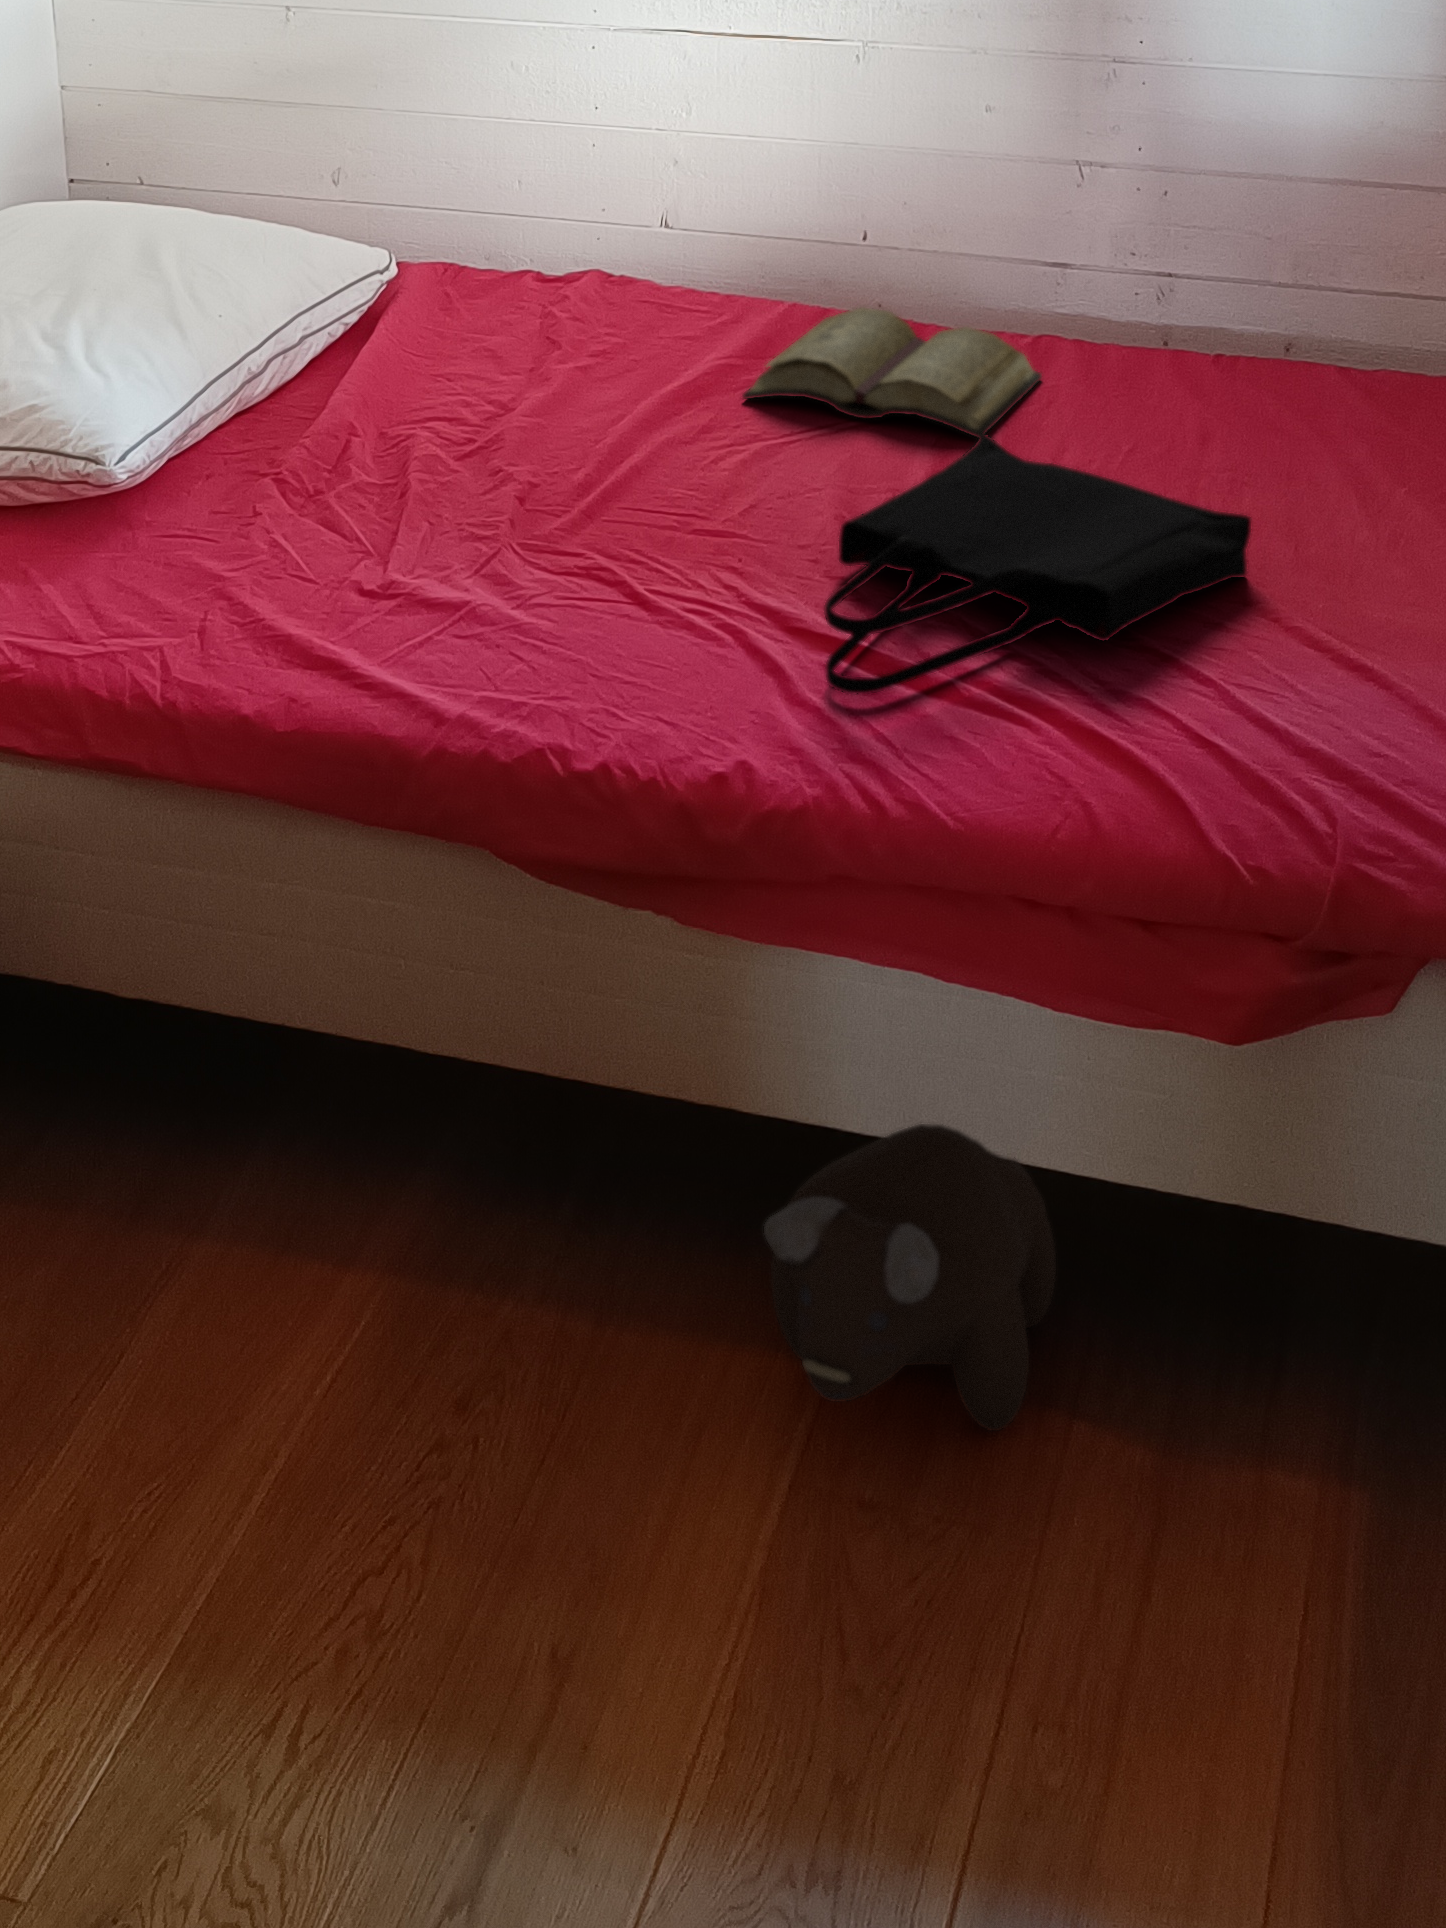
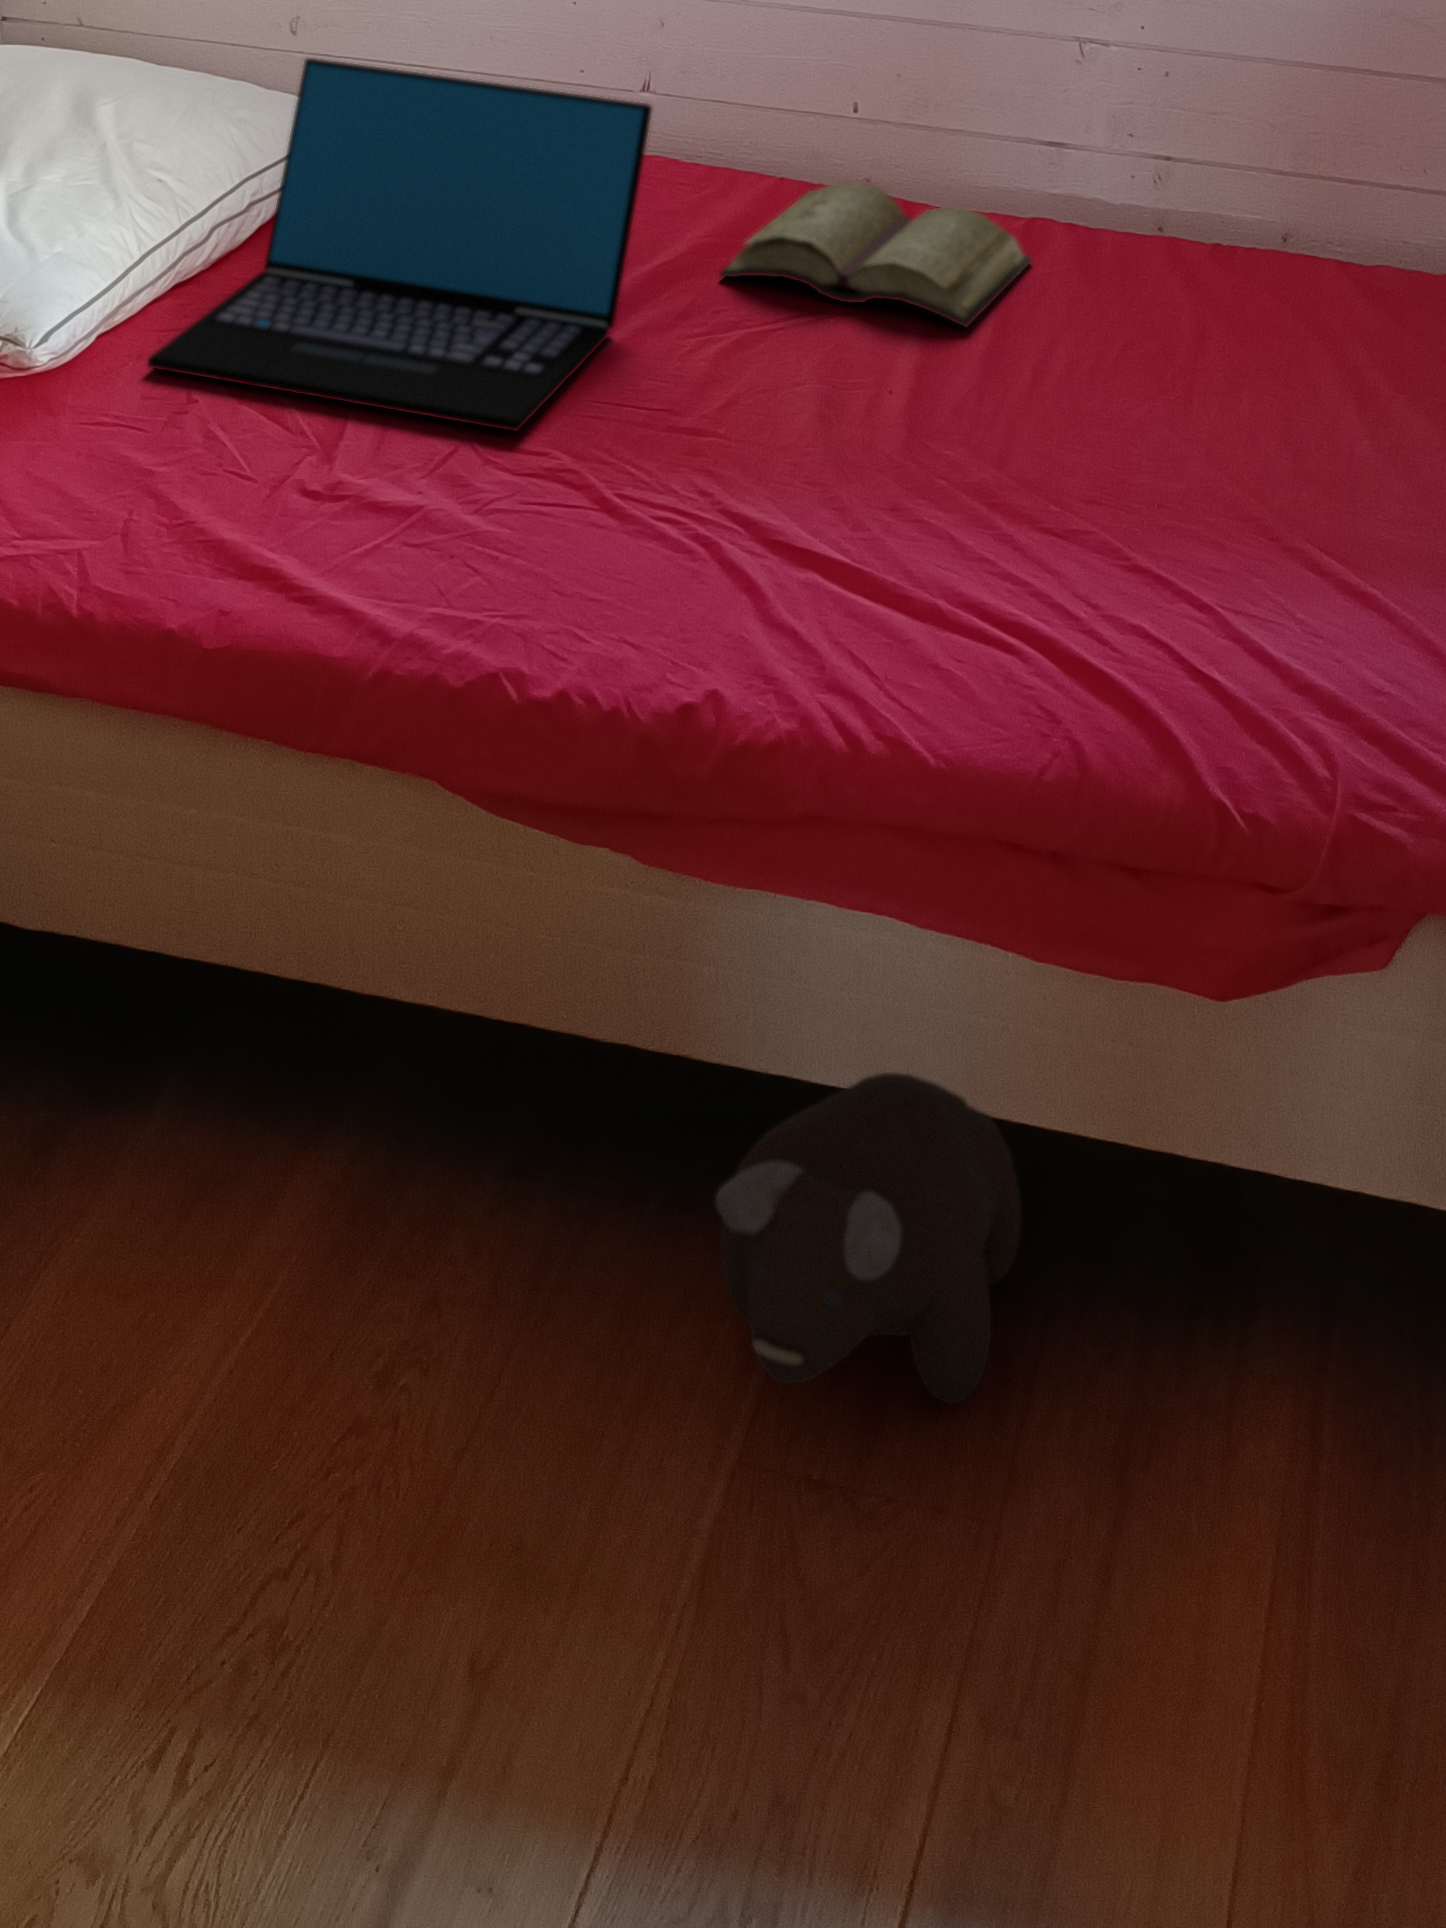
laptop: none [214,204,673,540] -> present [147,58,652,431]
tote bag: present [824,434,1251,694] -> none [801,327,1248,614]

